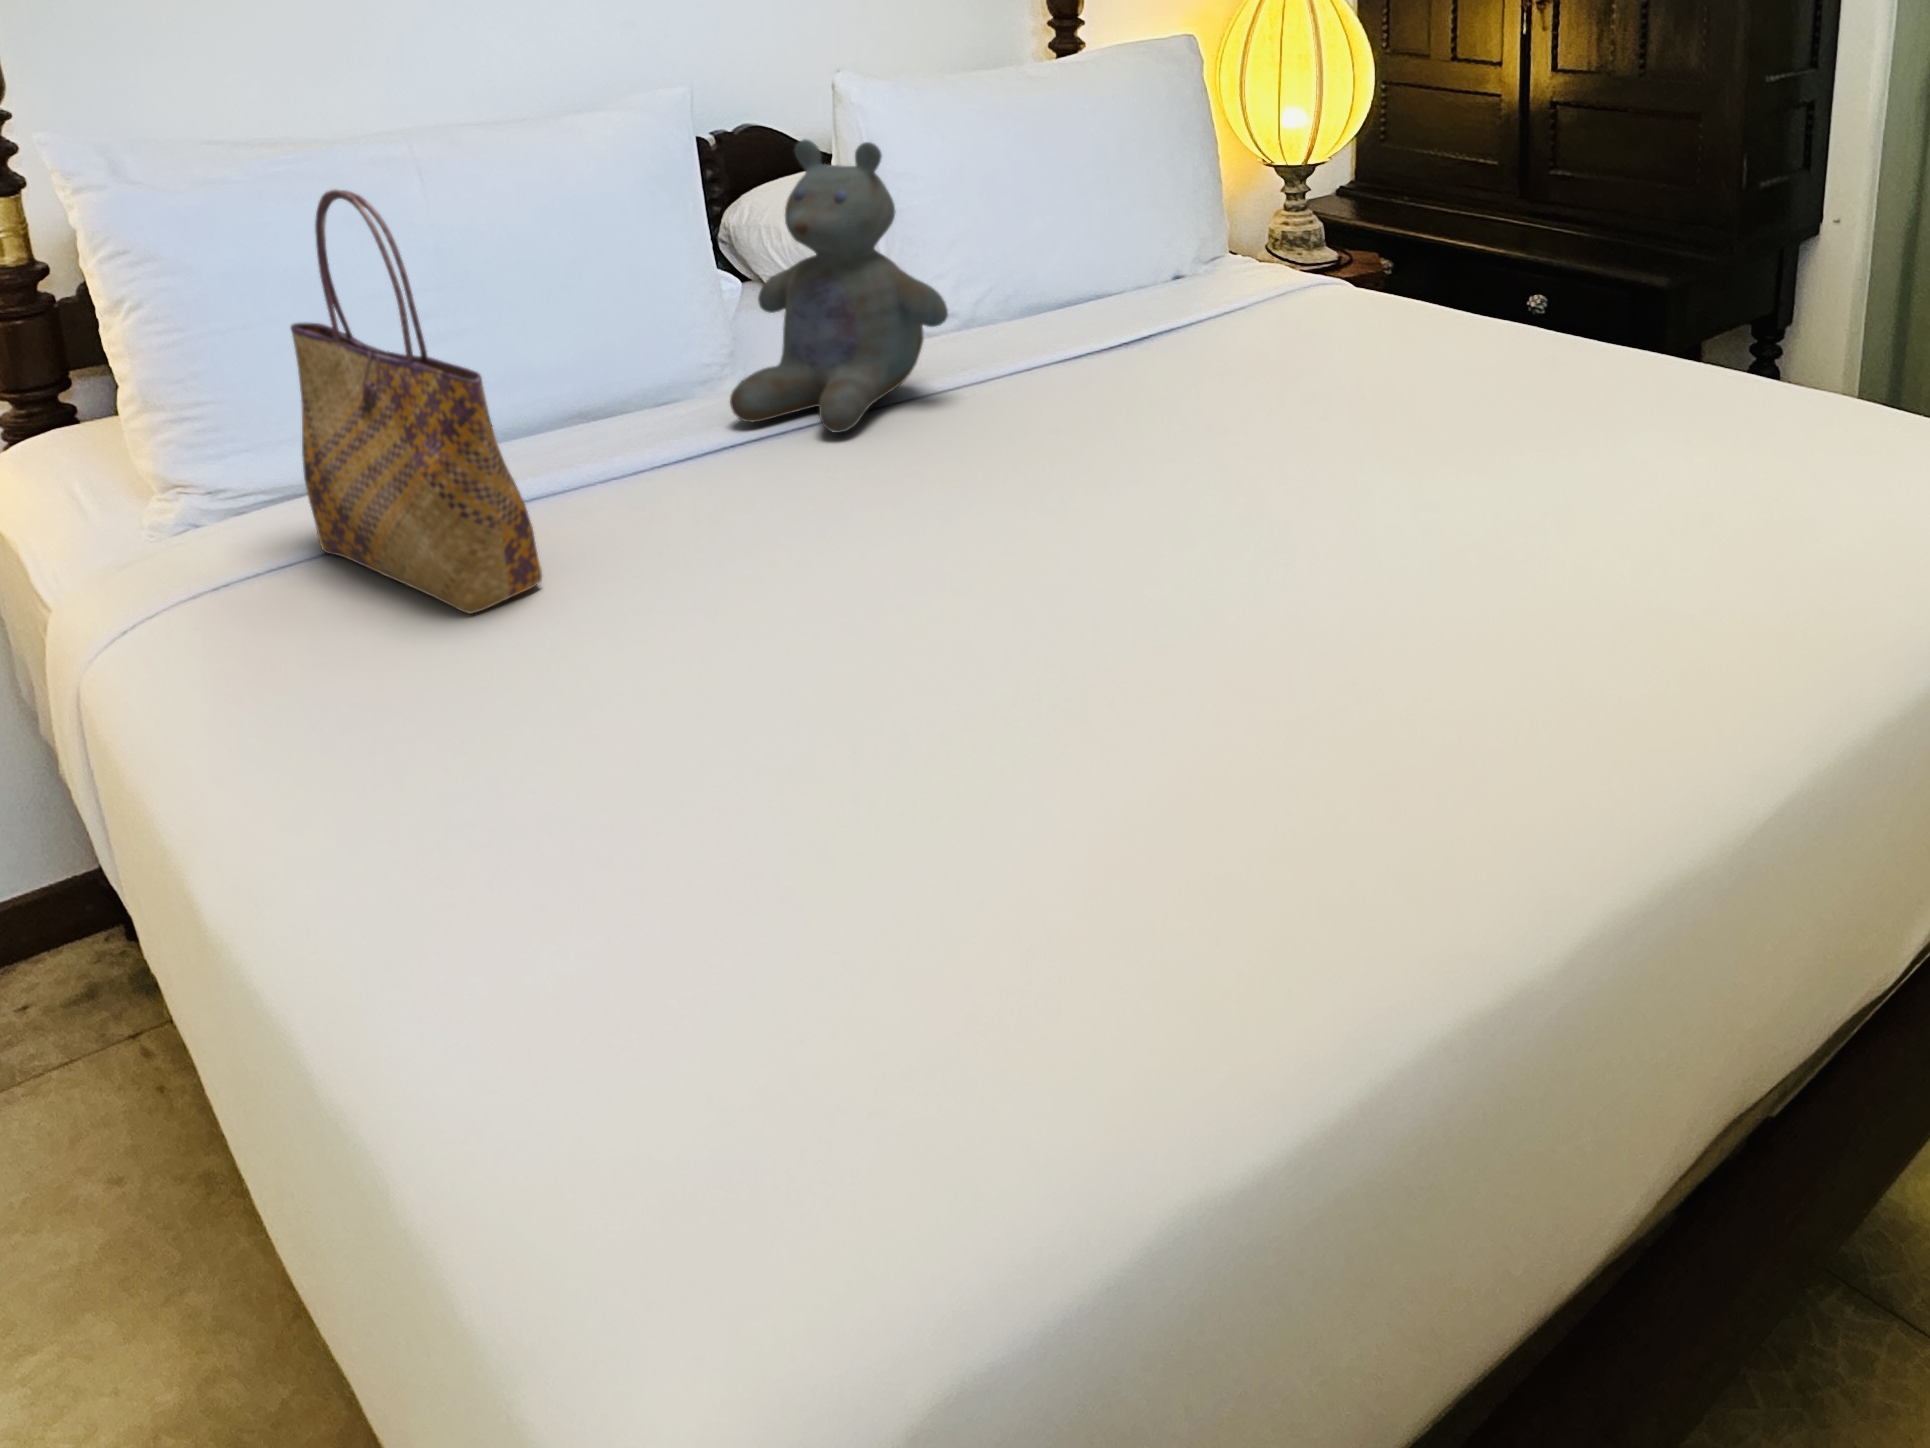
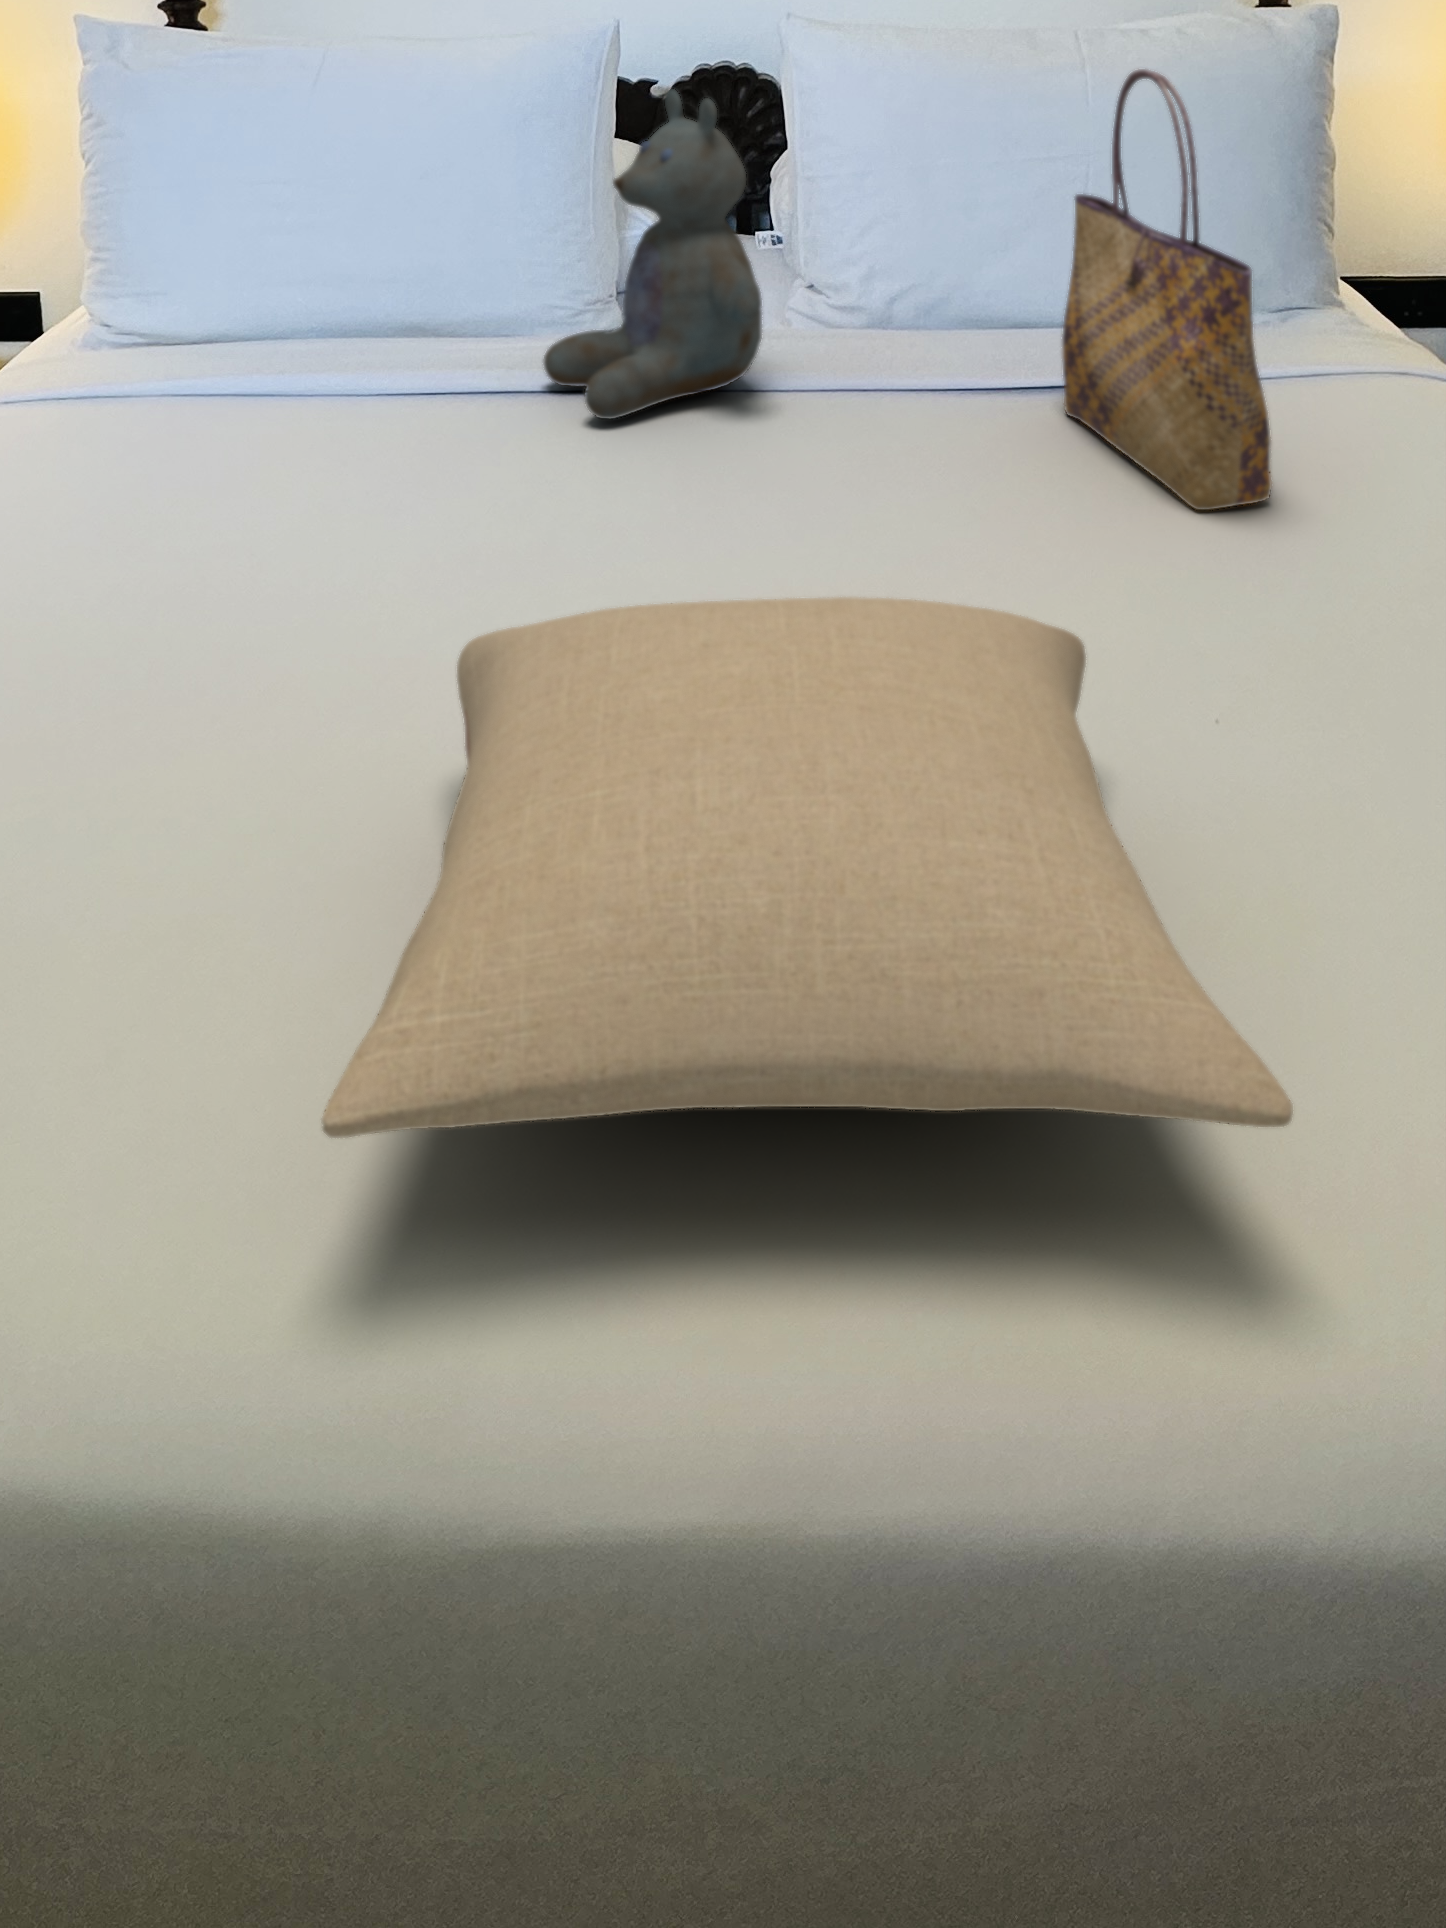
tote bag: present [291,190,542,614] -> present [1062,69,1271,510]
pillow: none [1169,407,1794,692] -> present [322,597,1293,1138]

